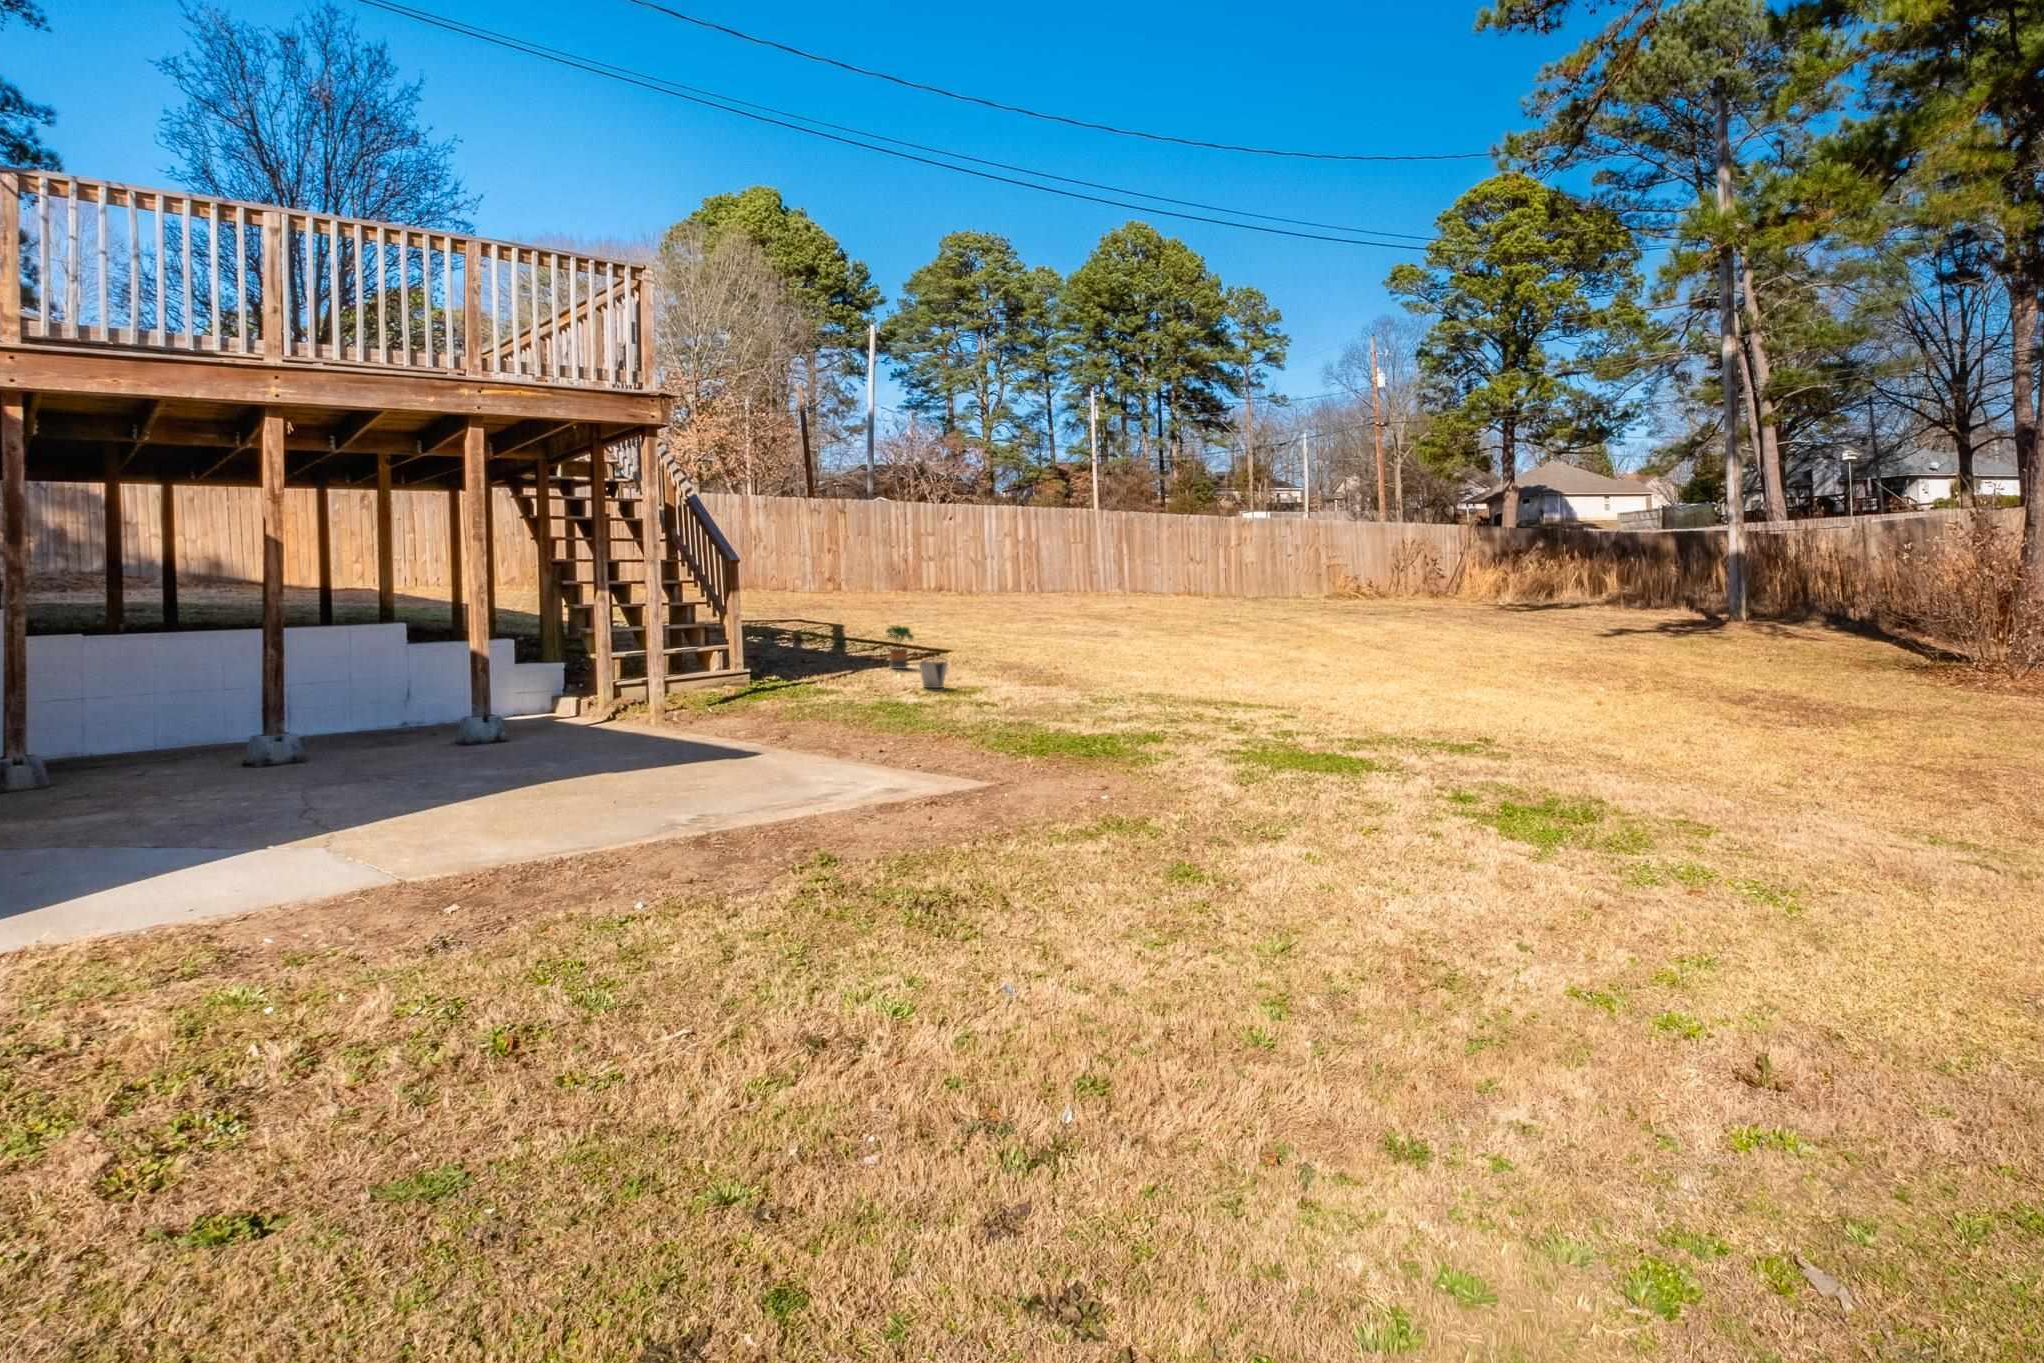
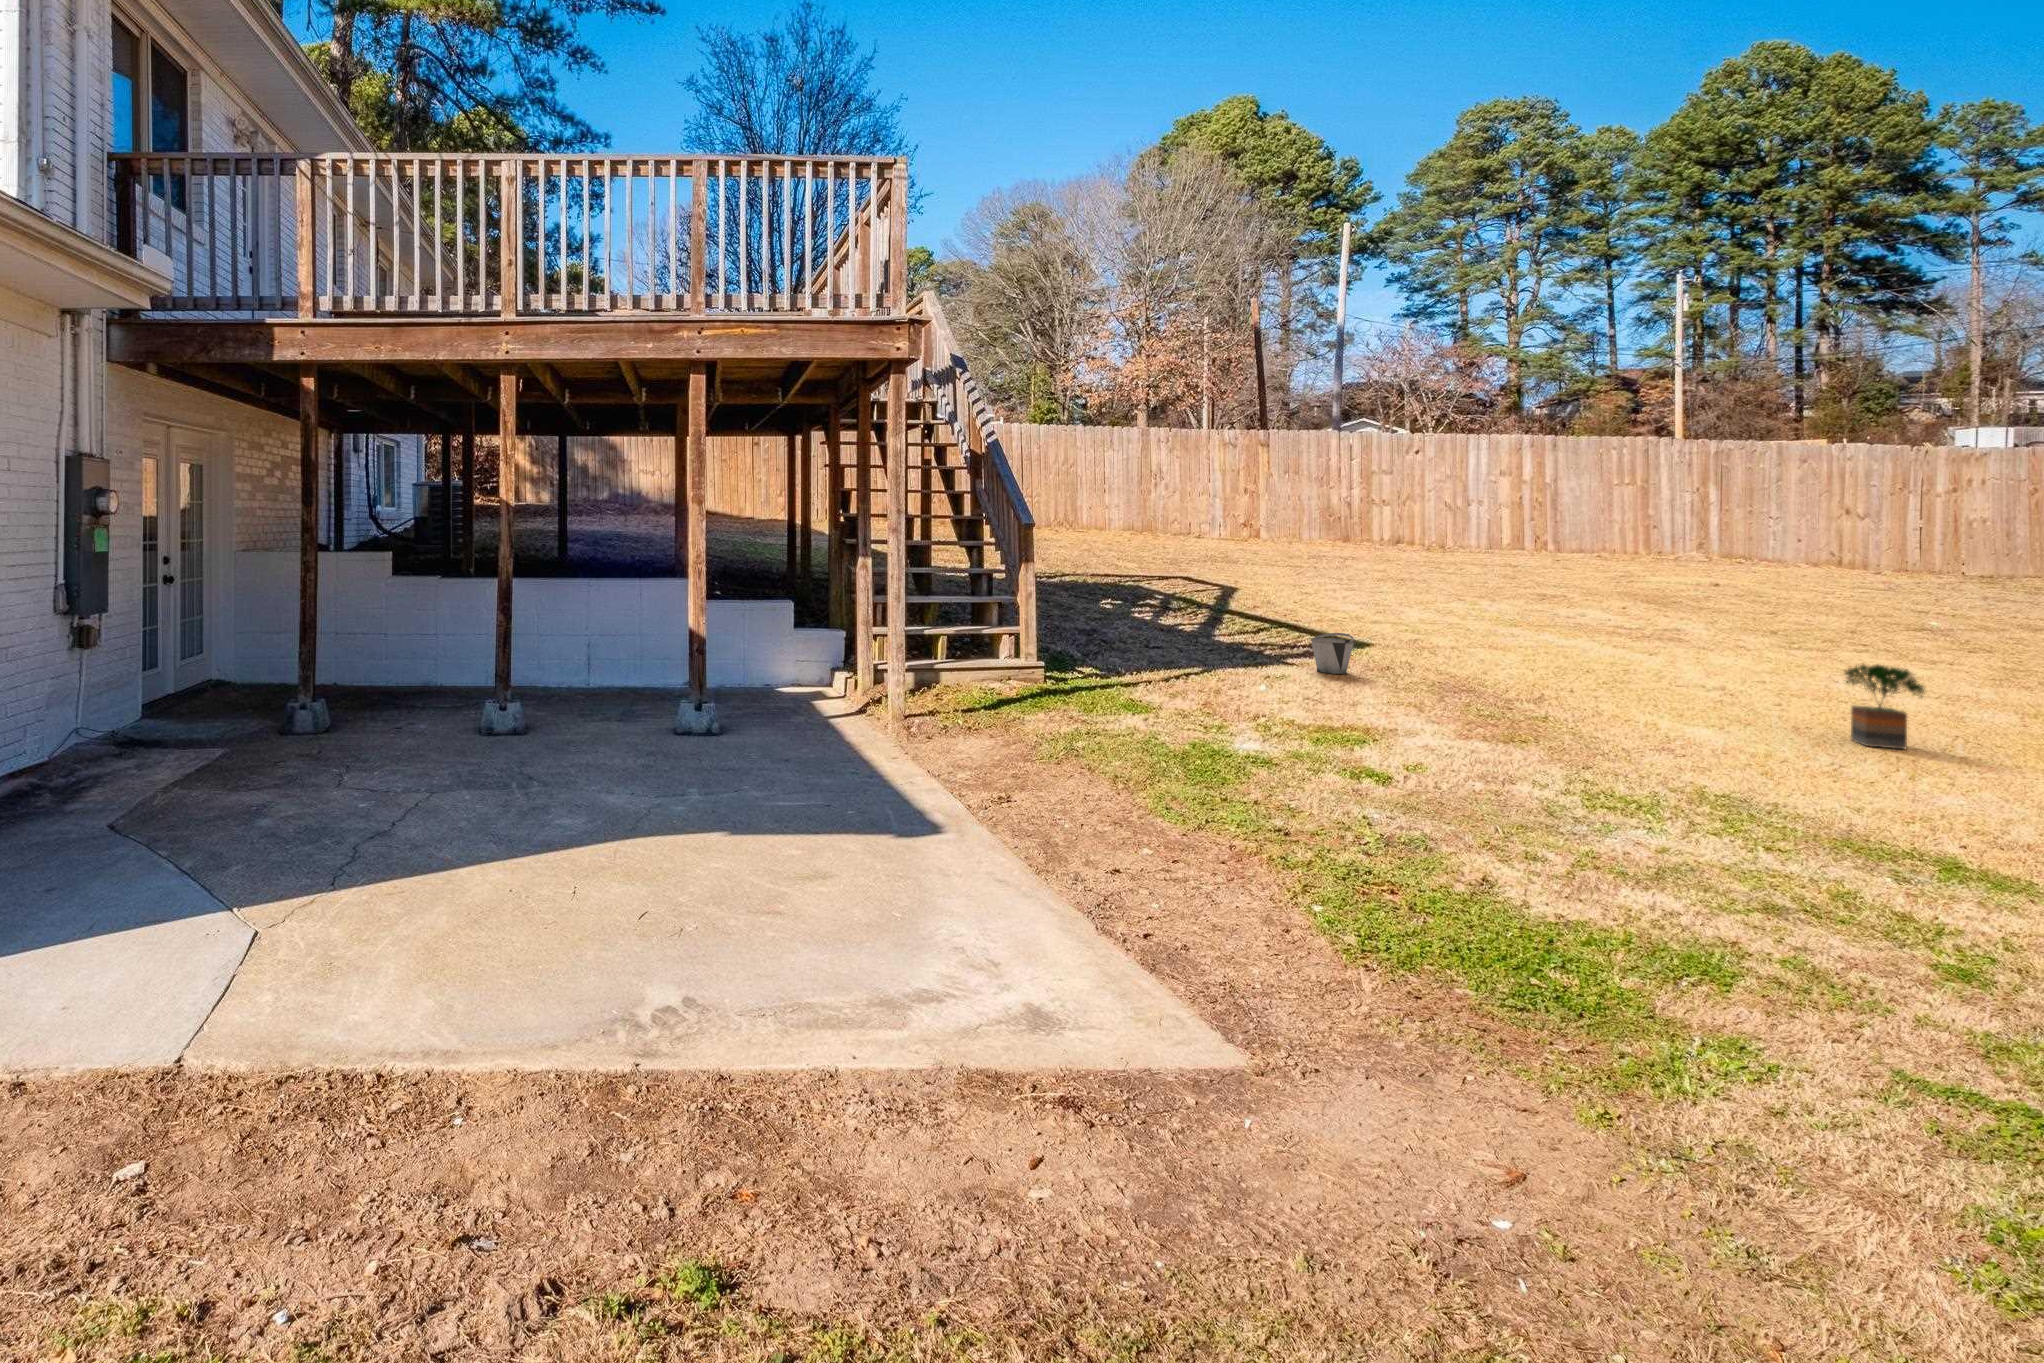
potted tree: present [886,626,913,669] -> present [1845,665,1925,749]

